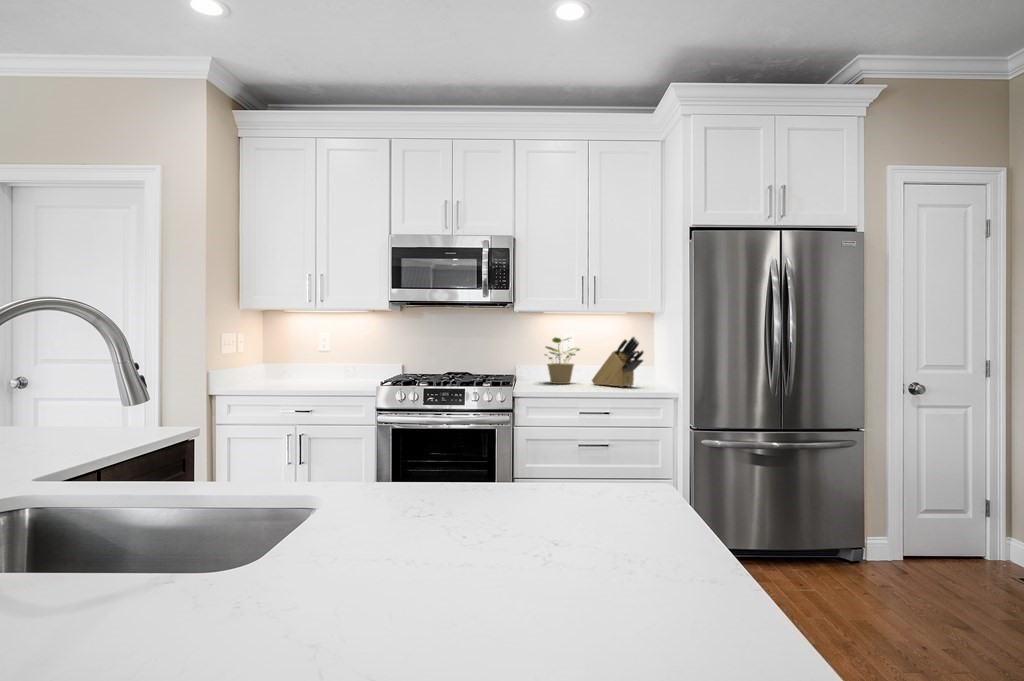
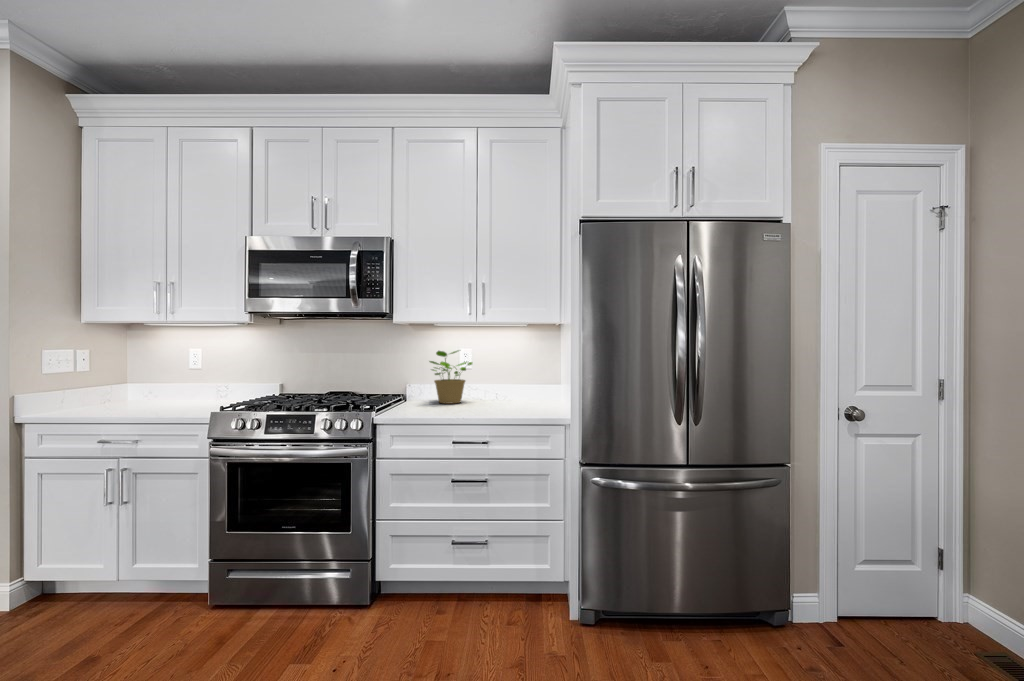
knife block: present [592,337,644,387] -> none [484,350,538,409]

